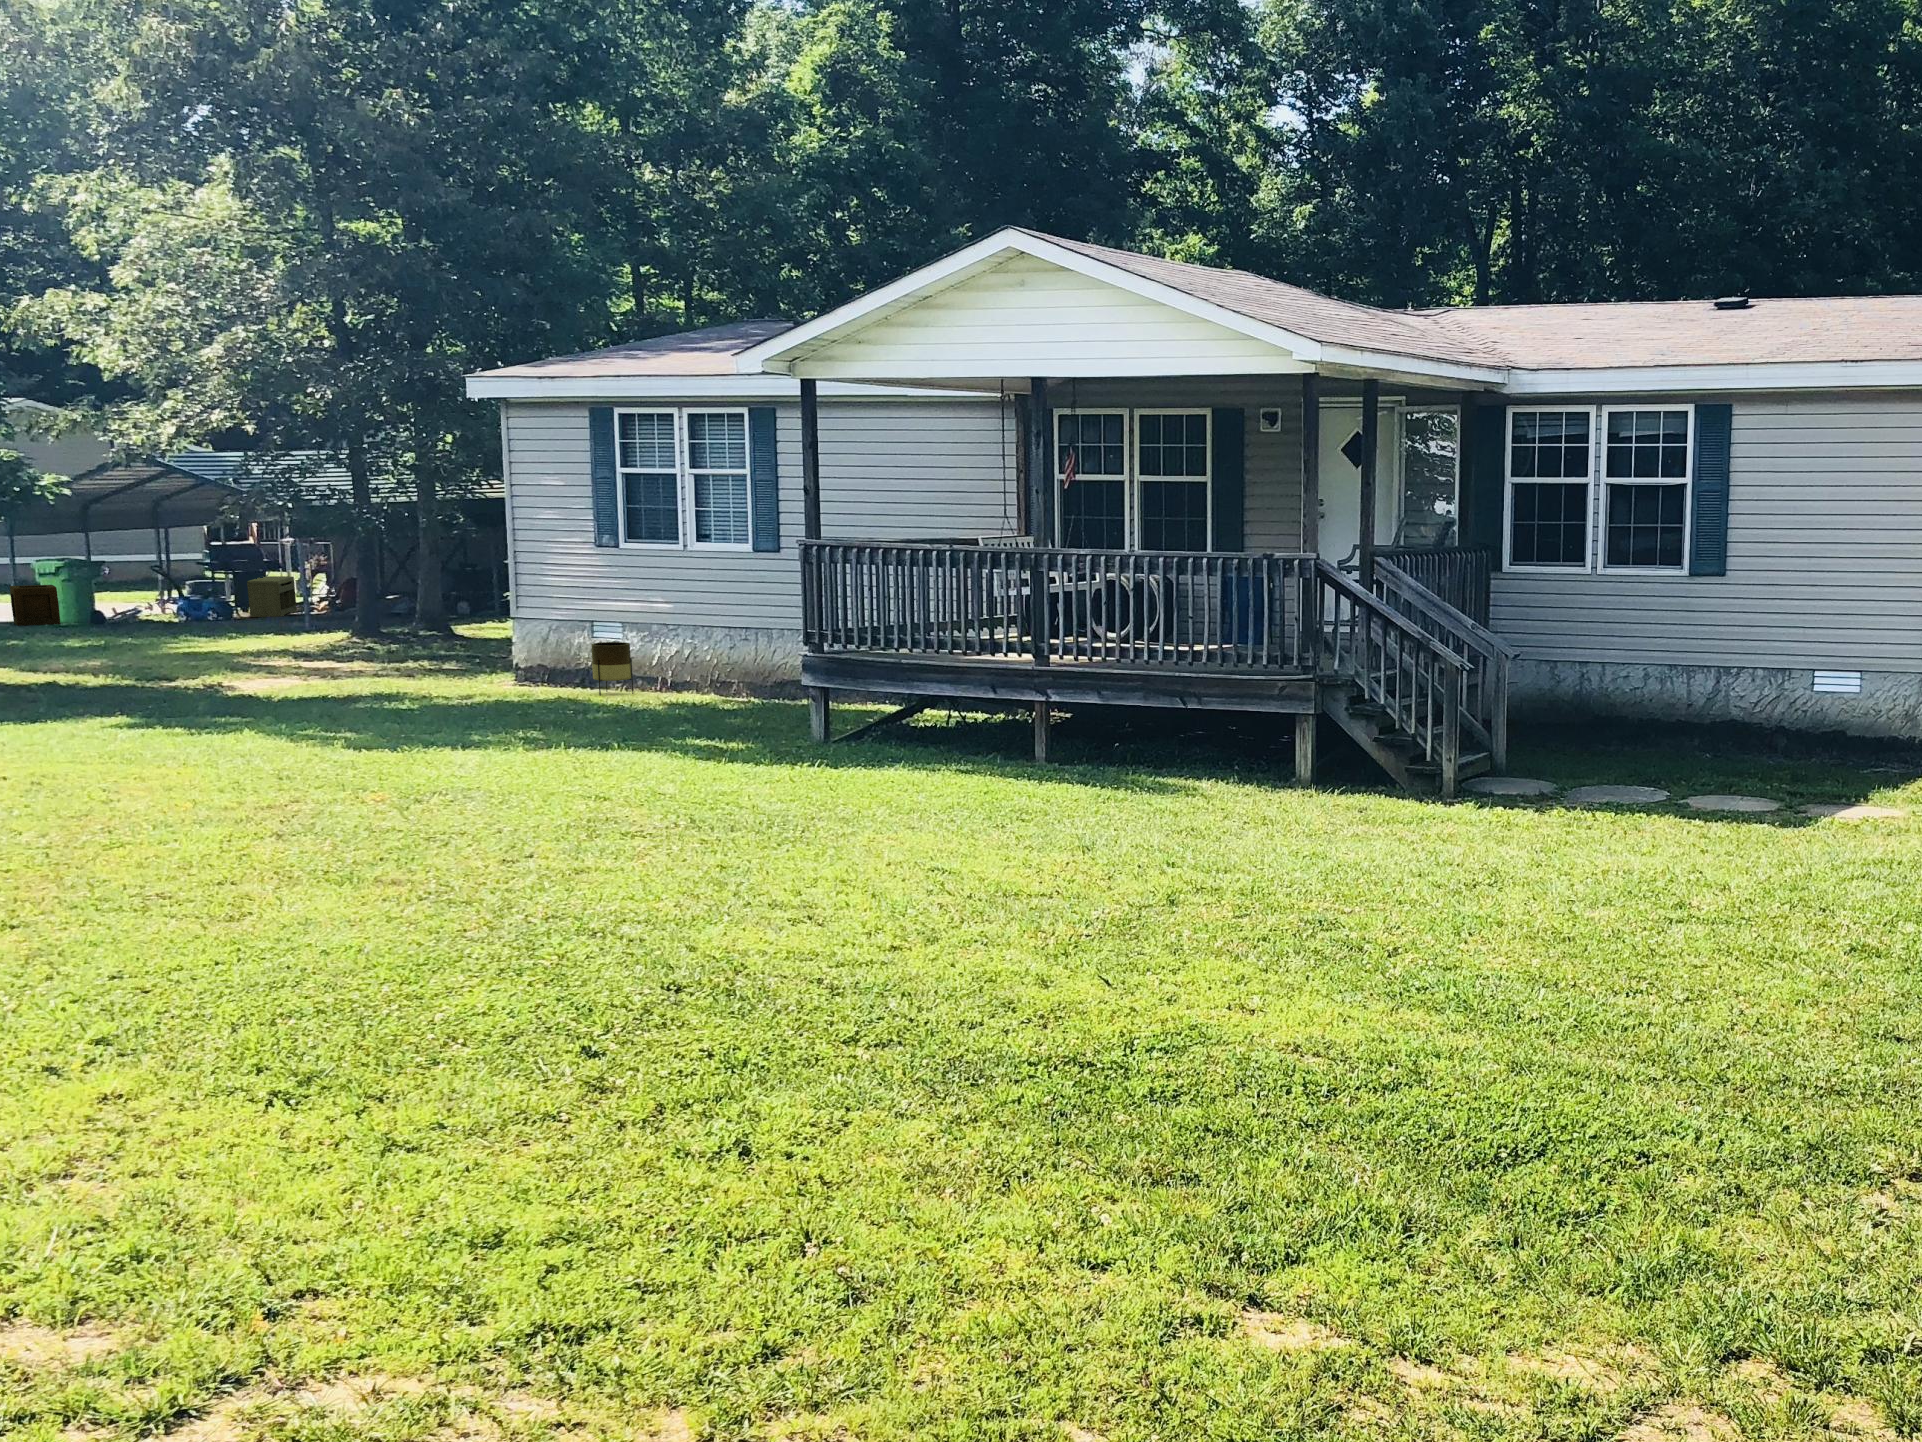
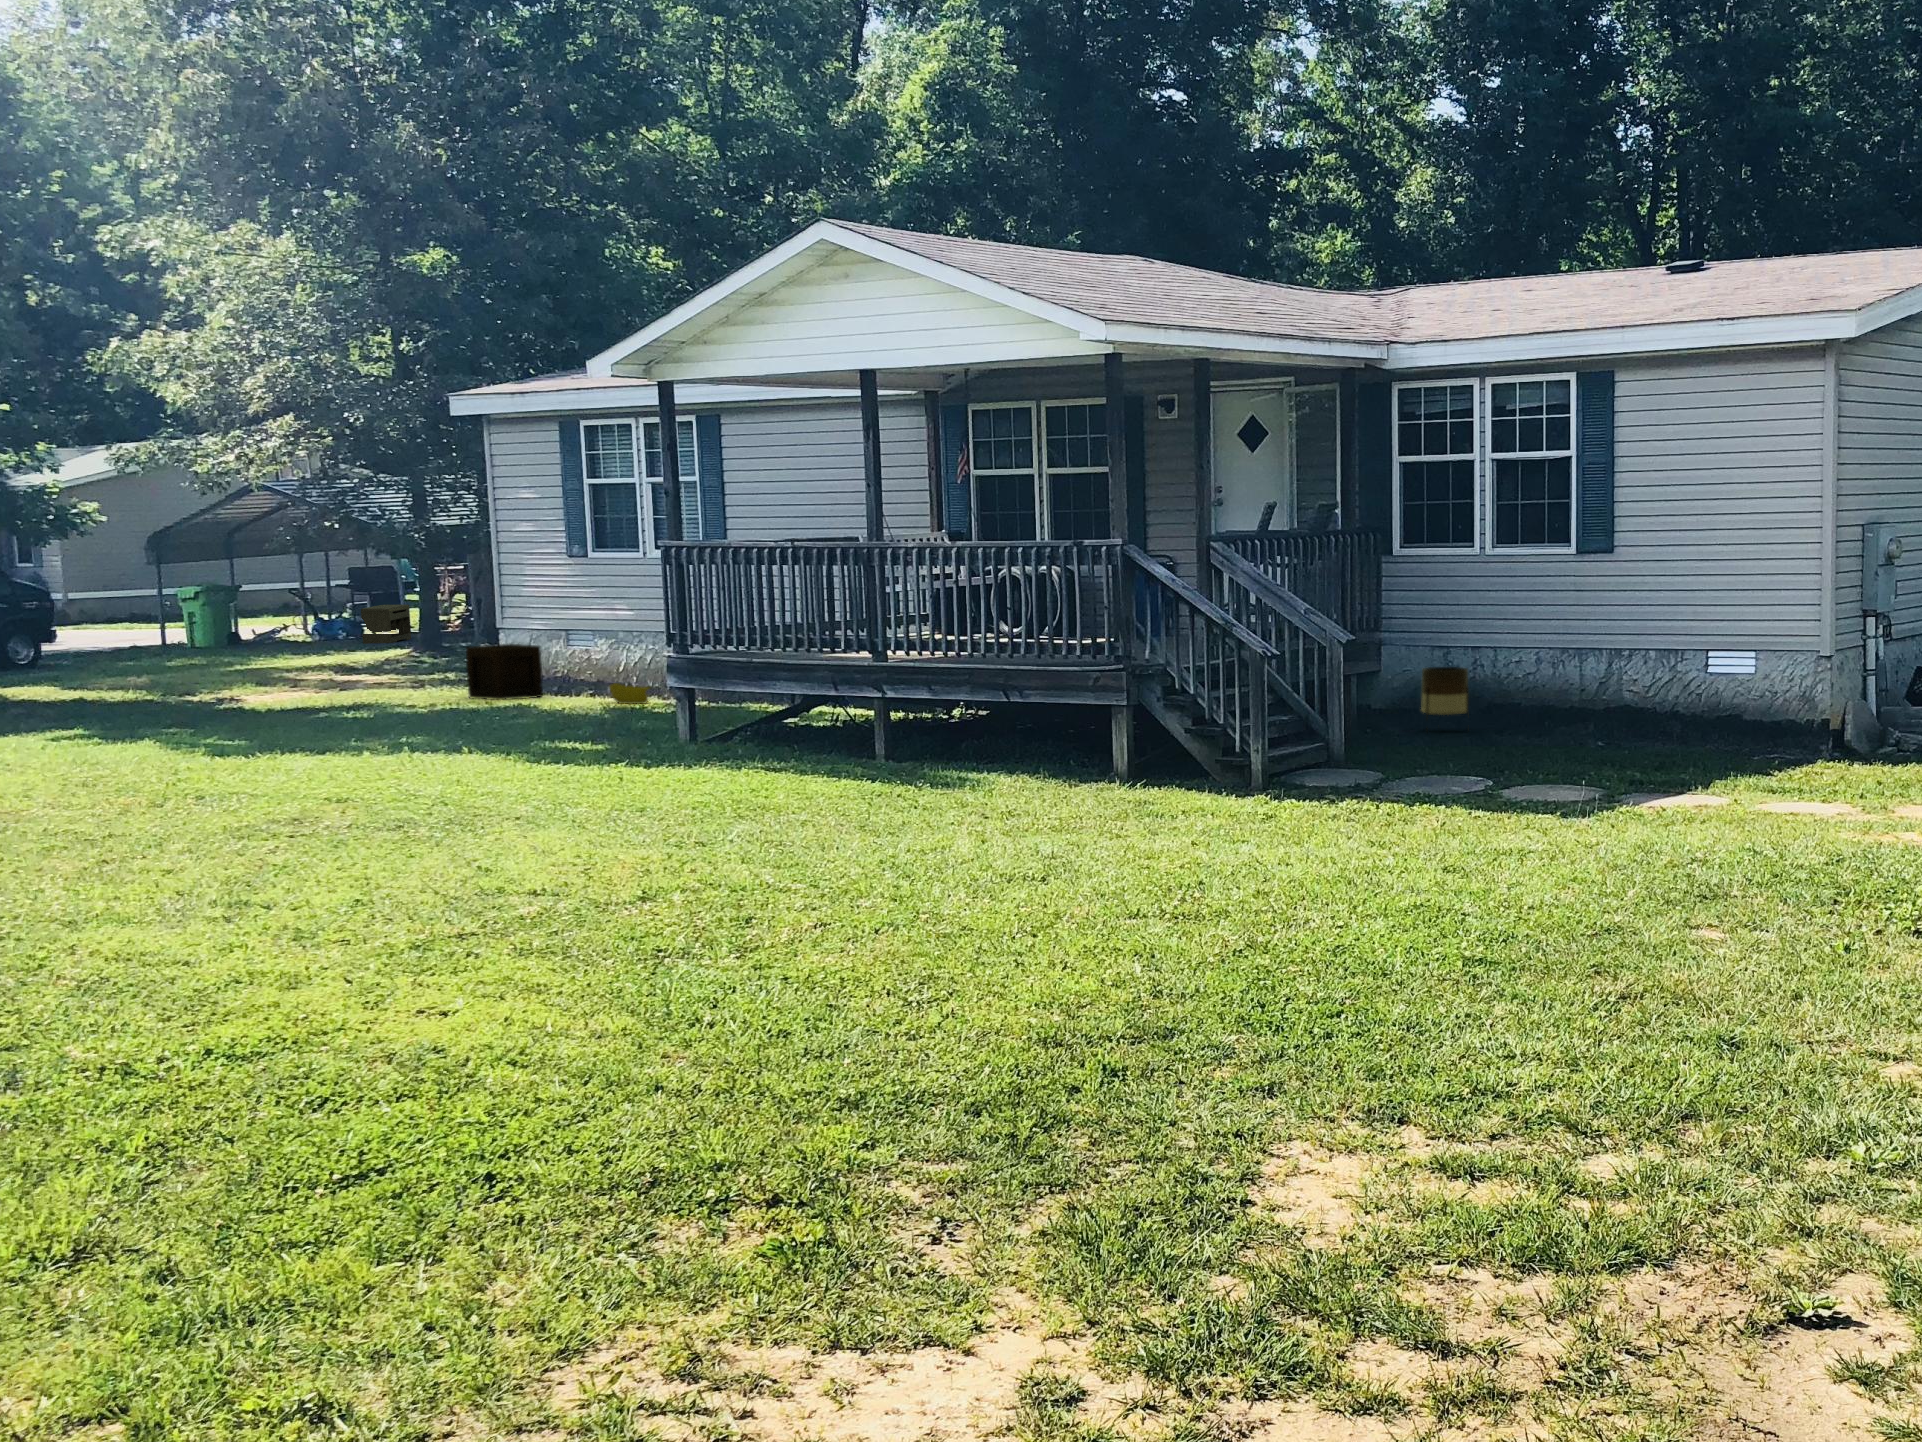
wooden crate: present [10,585,60,626] -> present [466,644,543,700]
planter: present [591,642,633,695] -> present [1421,667,1469,716]
basket: none [649,674,697,699] -> present [609,683,649,704]

